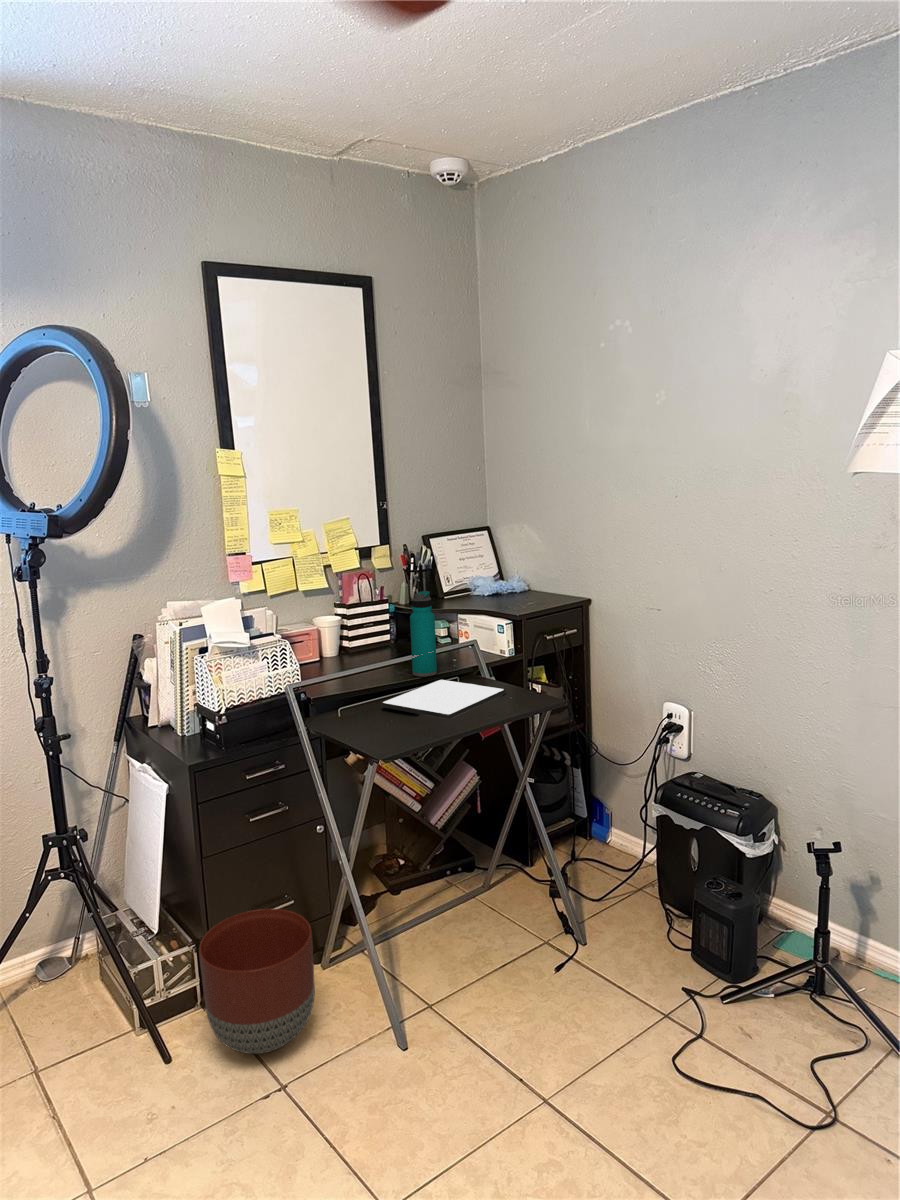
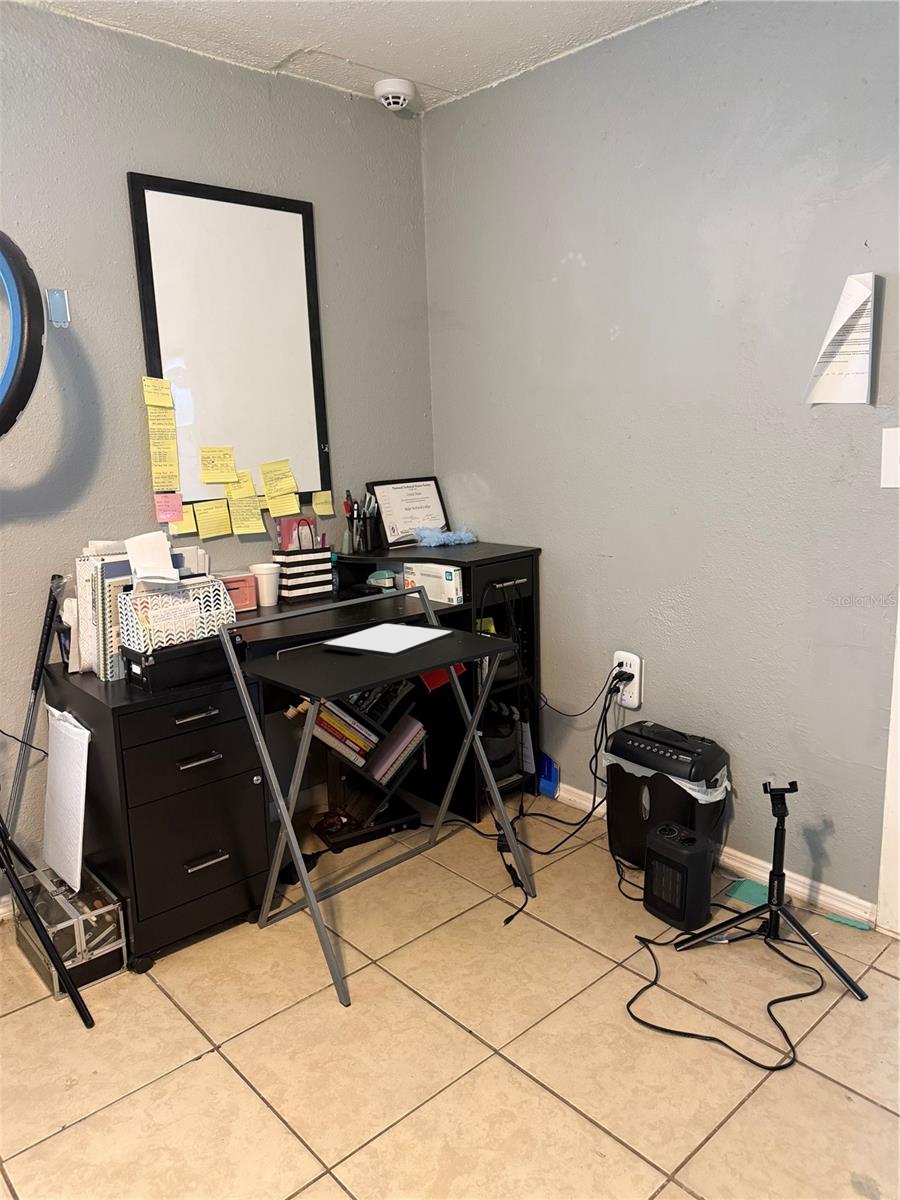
water bottle: present [410,591,437,677] -> none [353,532,381,622]
planter: present [199,909,315,1054] -> none [124,863,250,1015]

